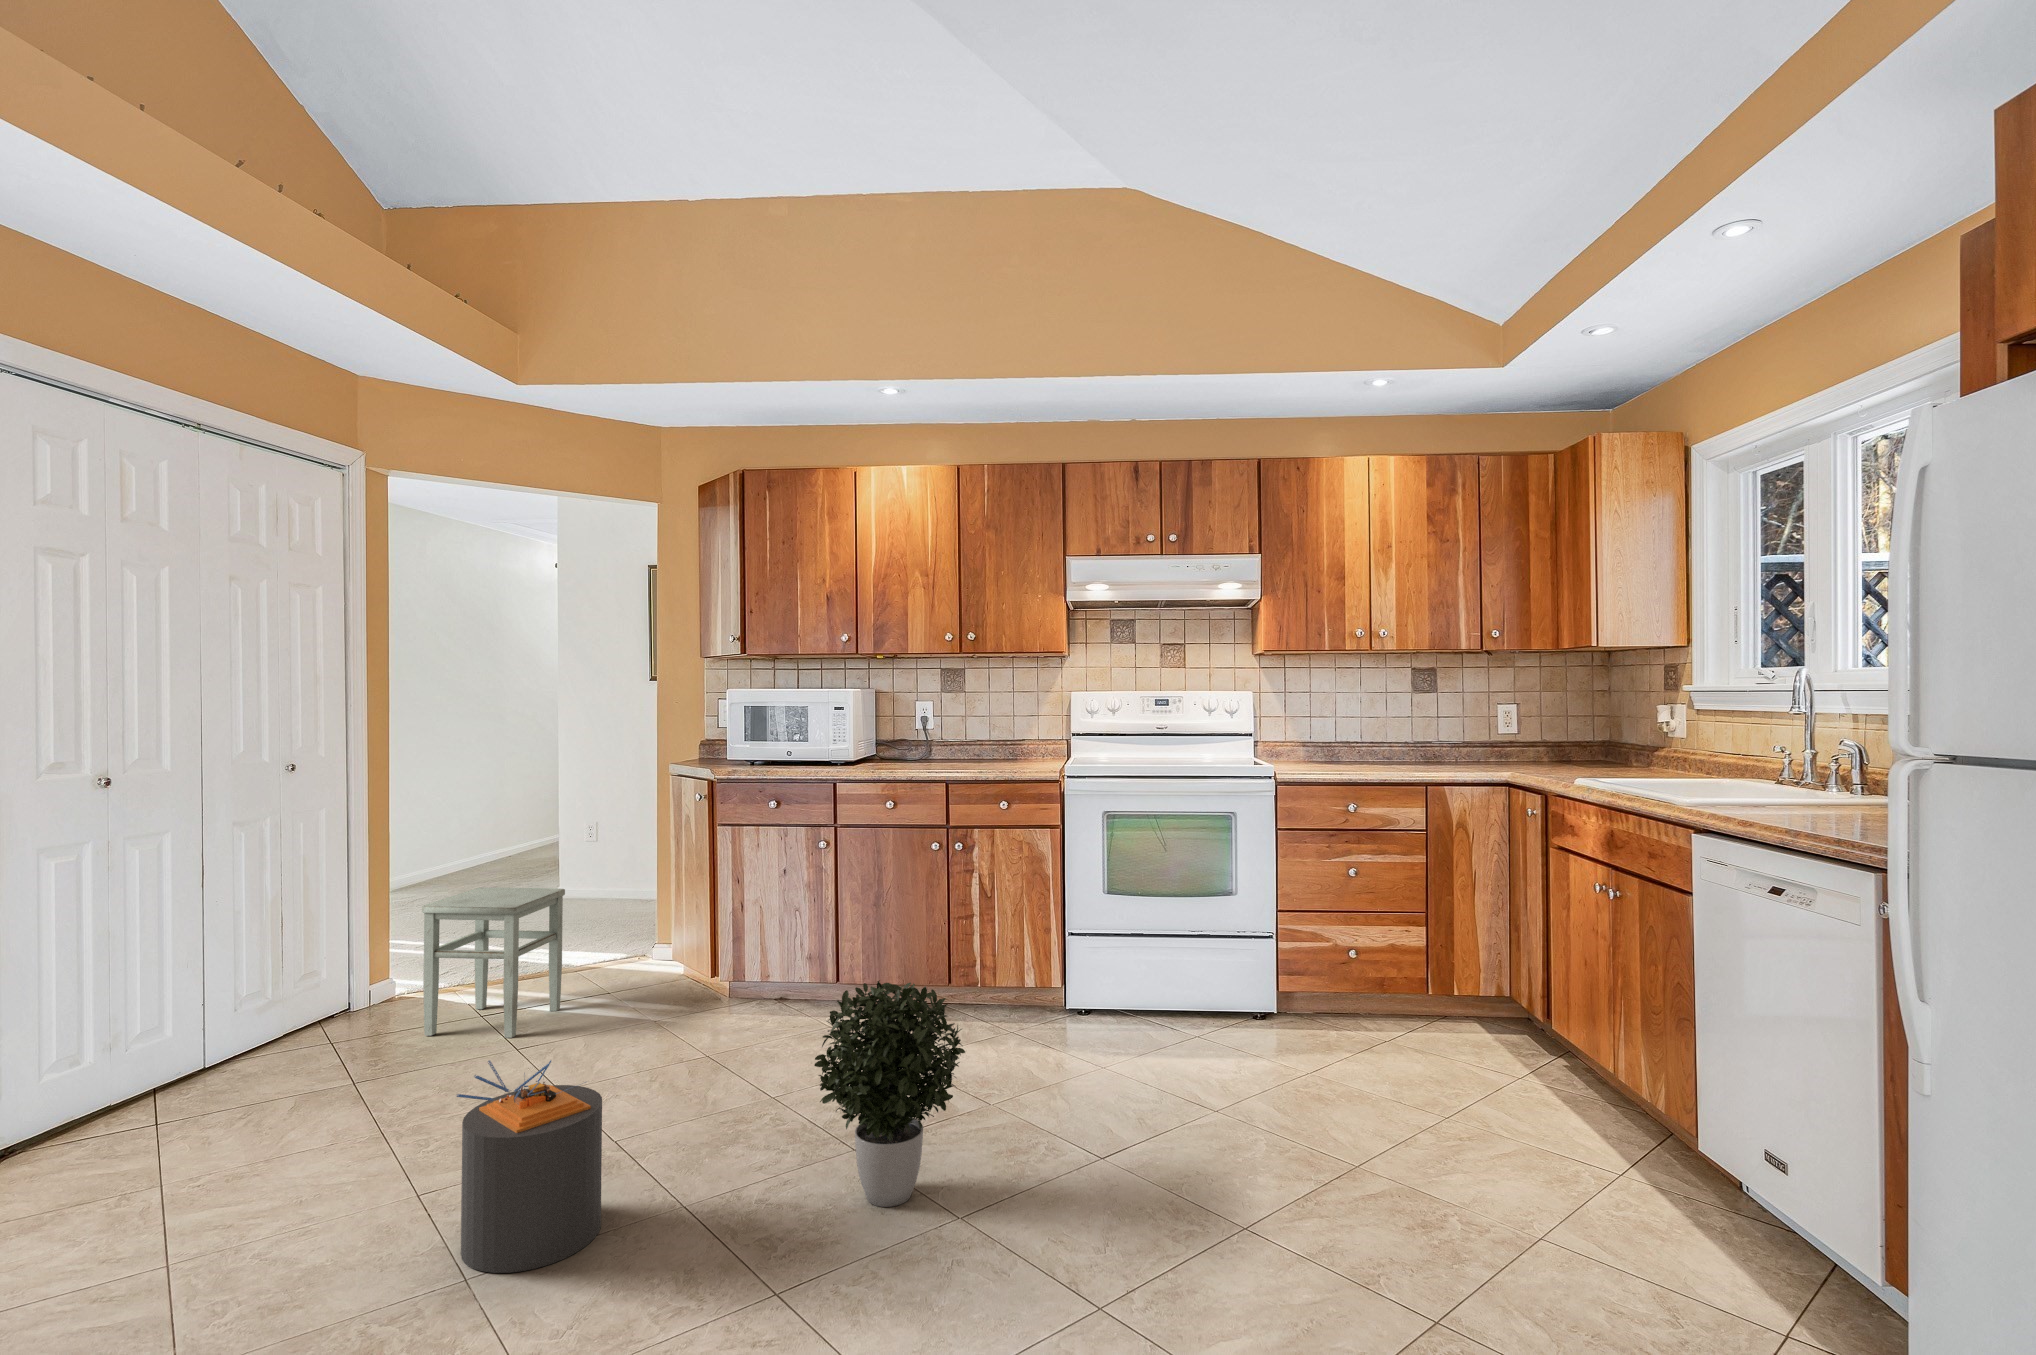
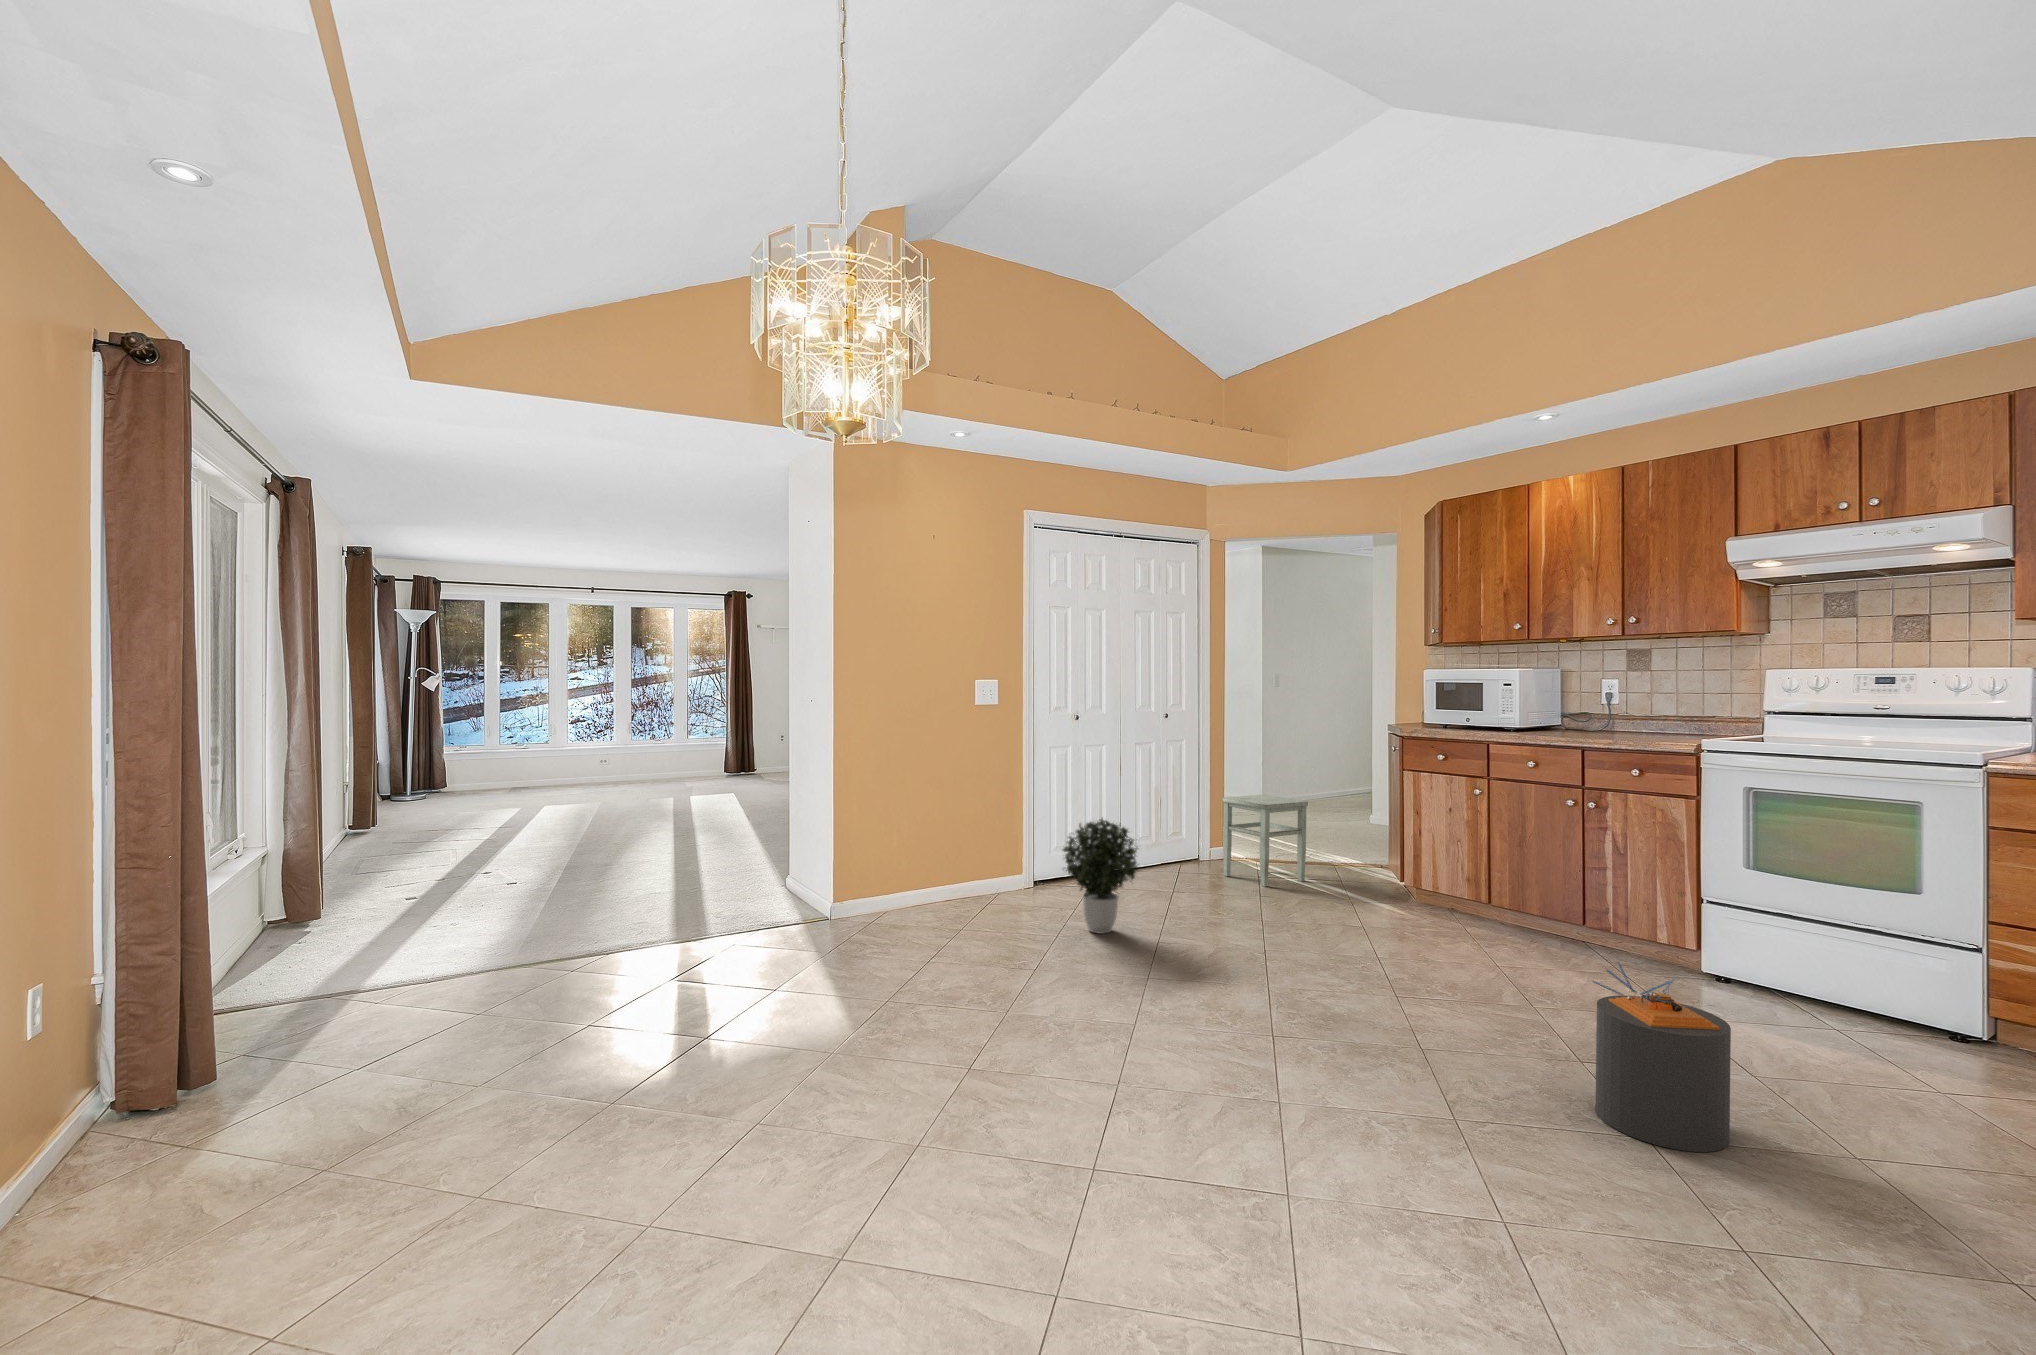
potted plant: present [814,980,965,1207] -> present [1063,819,1138,934]
trash can: present [457,1060,602,1273] -> present [1593,962,1731,1152]

